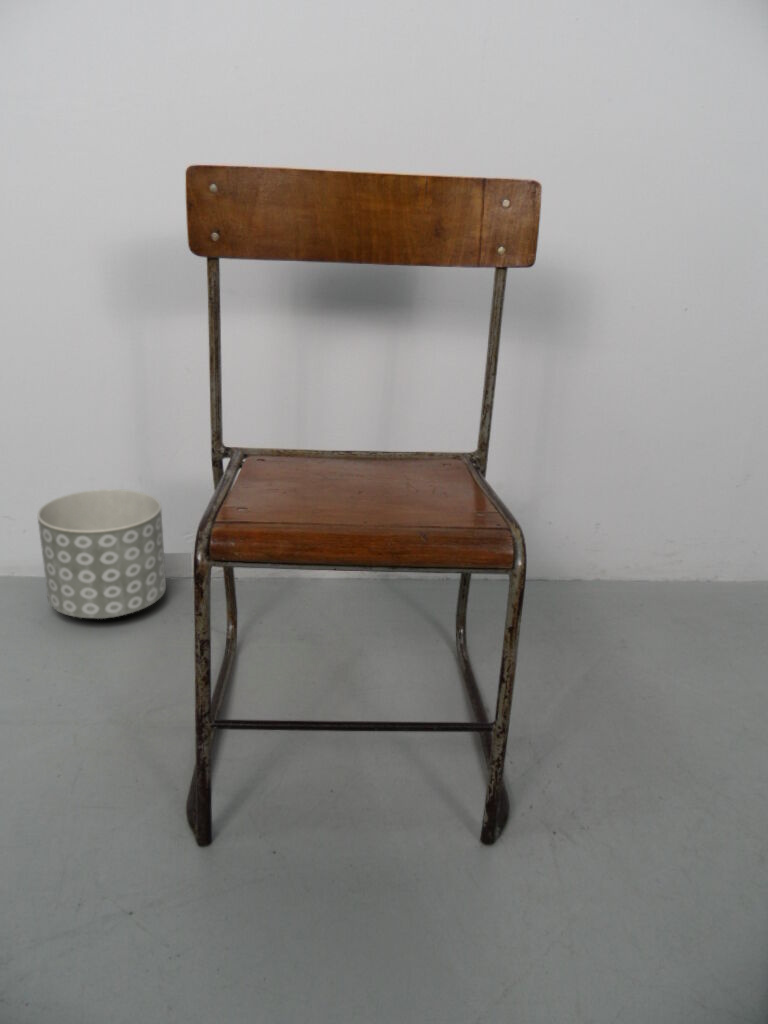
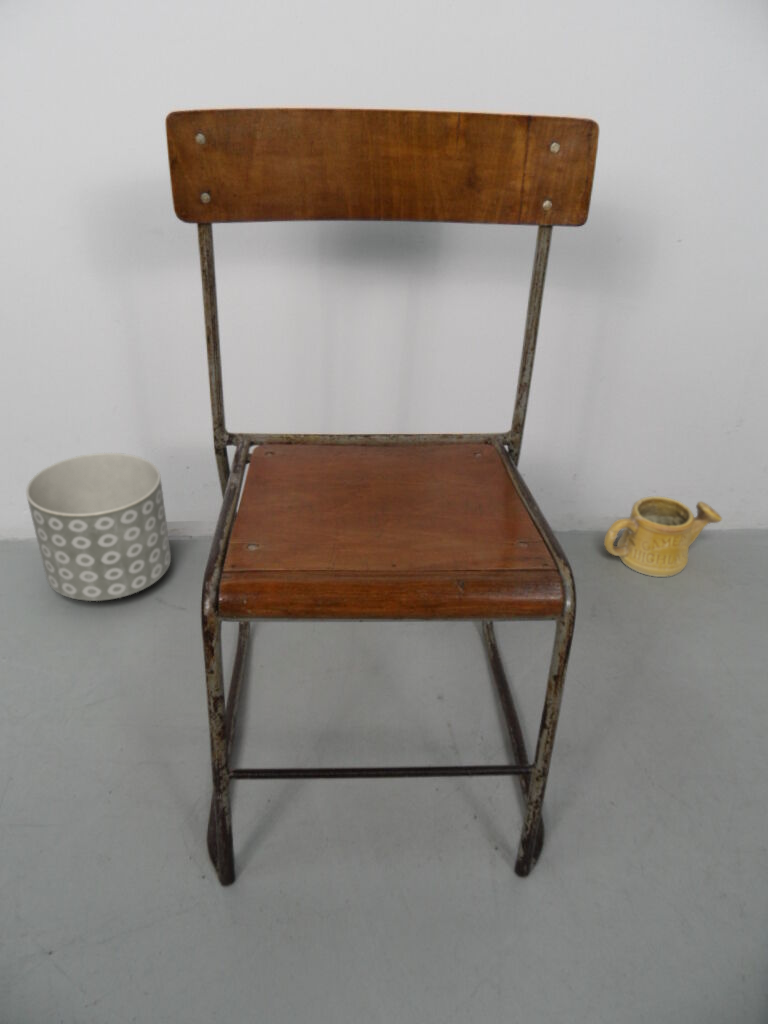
watering can: none [571,541,679,614] -> present [604,496,722,577]

